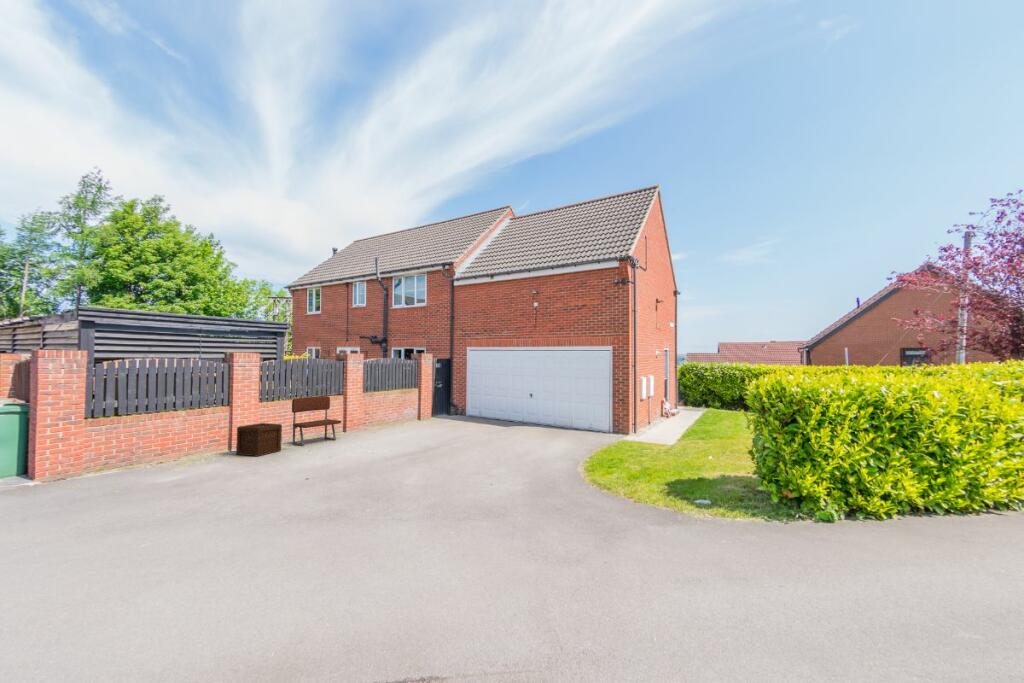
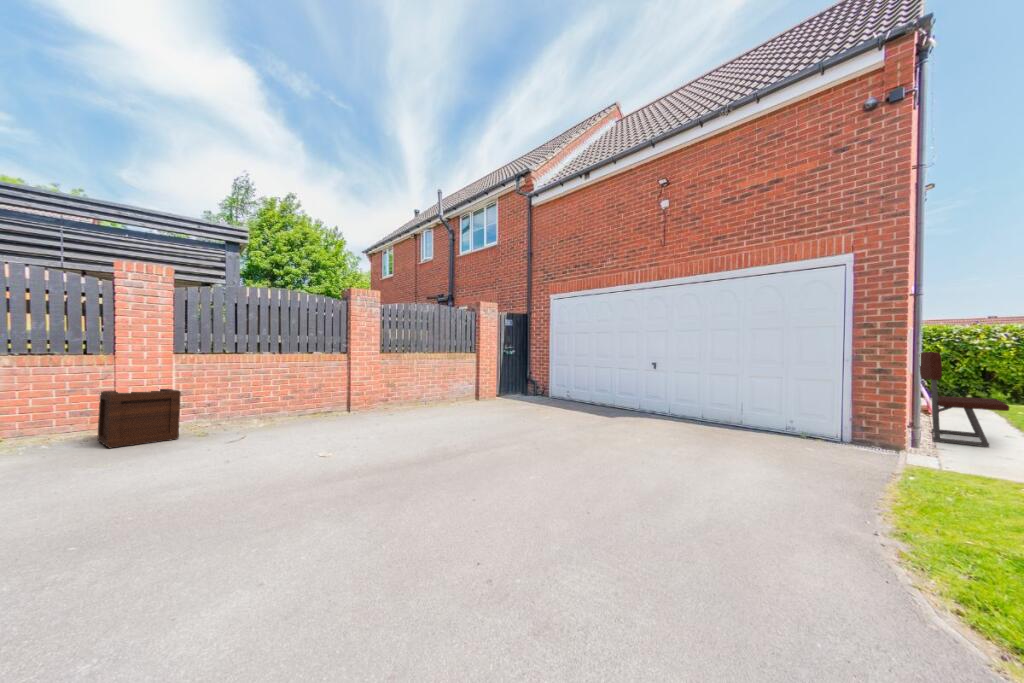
bench: present [292,396,341,446] -> present [920,352,1009,447]

